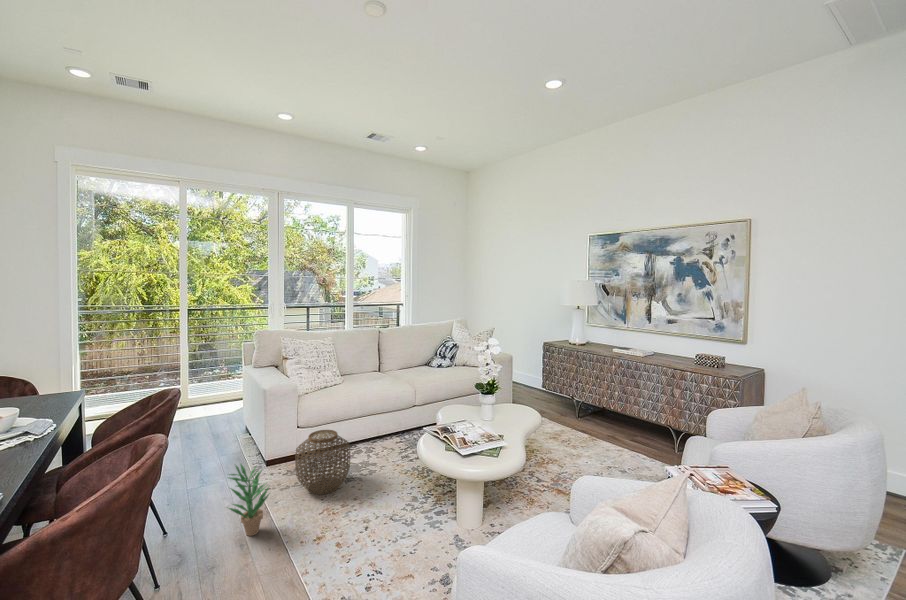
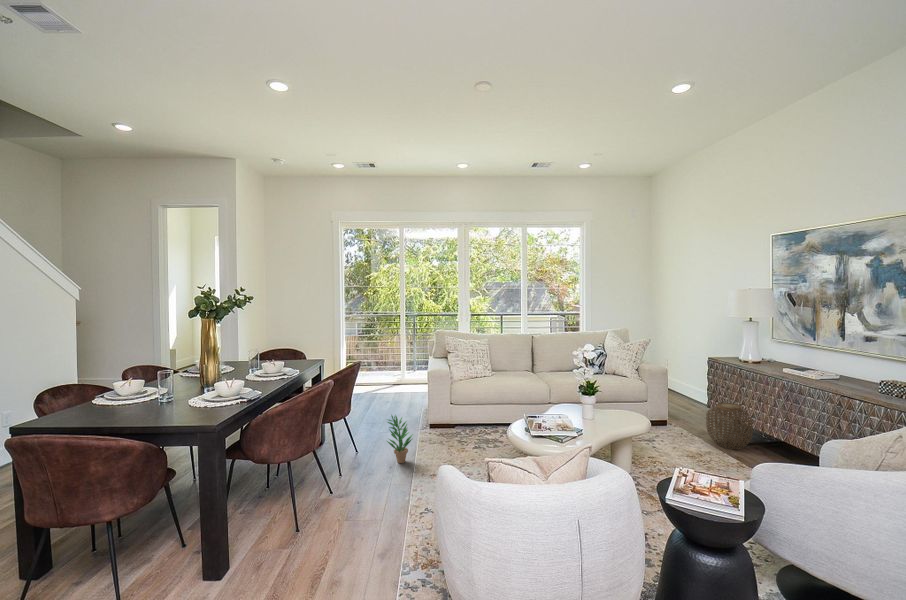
woven basket: present [295,430,350,494] -> present [706,403,753,450]

